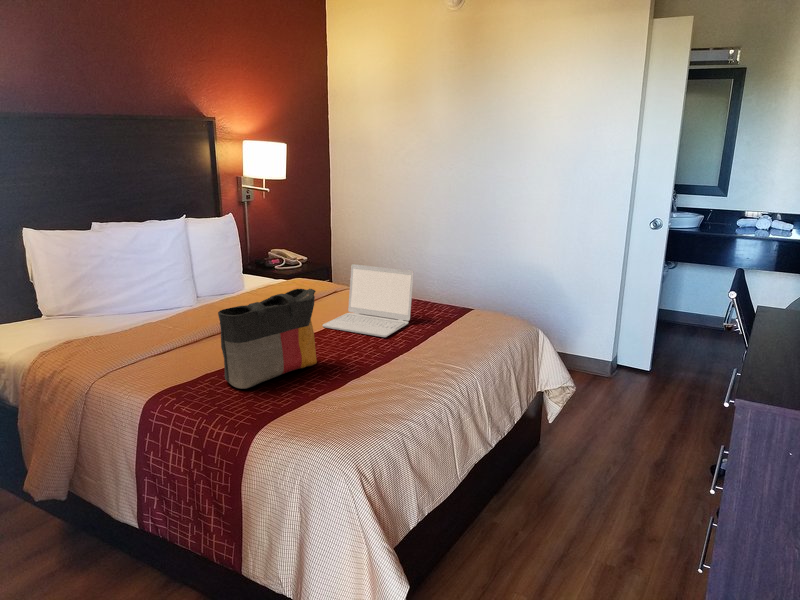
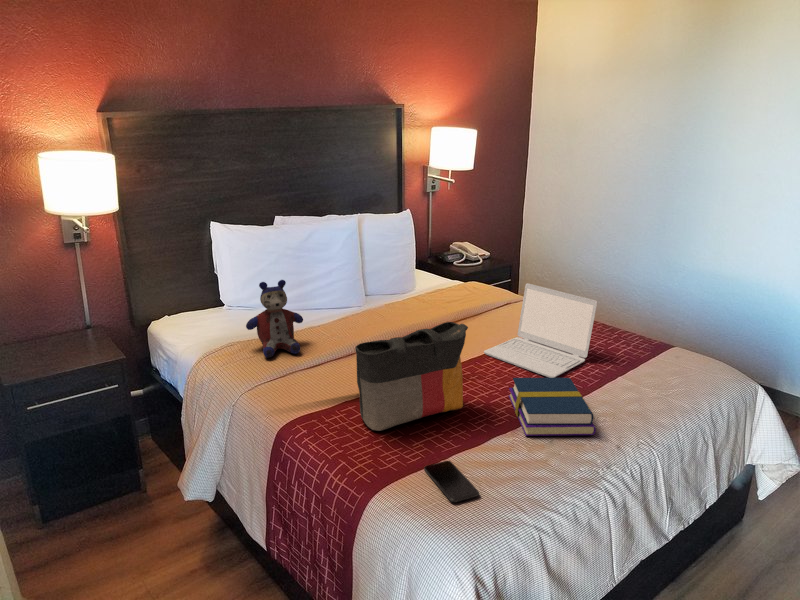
stuffed bear: none [87,272,148,348] -> present [246,280,303,358]
book: none [352,331,429,376] -> present [509,378,596,436]
smartphone: none [296,400,348,426] -> present [424,461,479,502]

